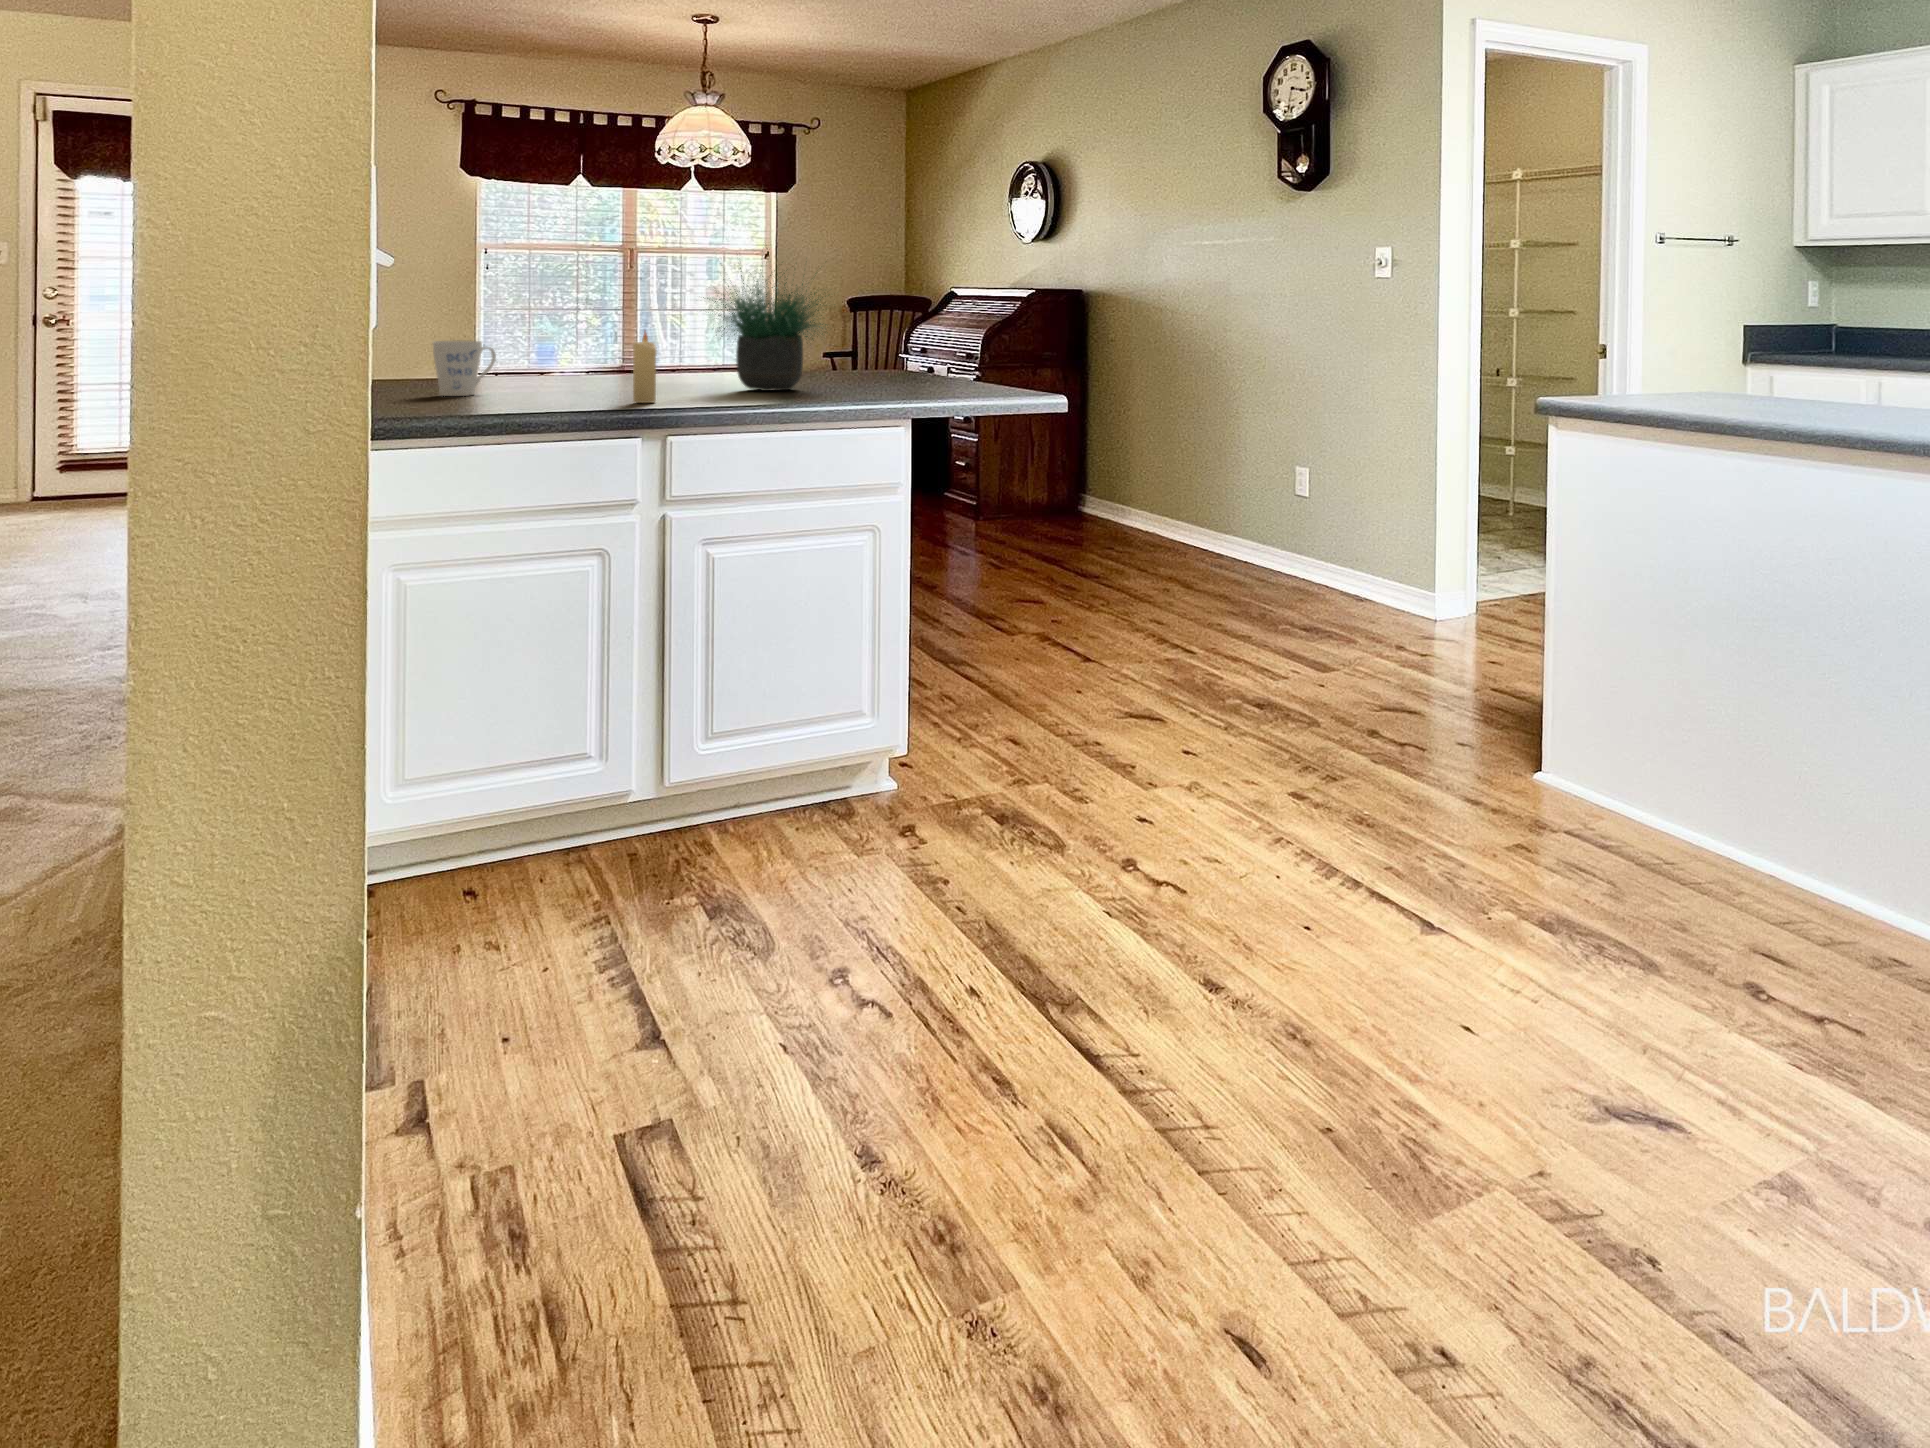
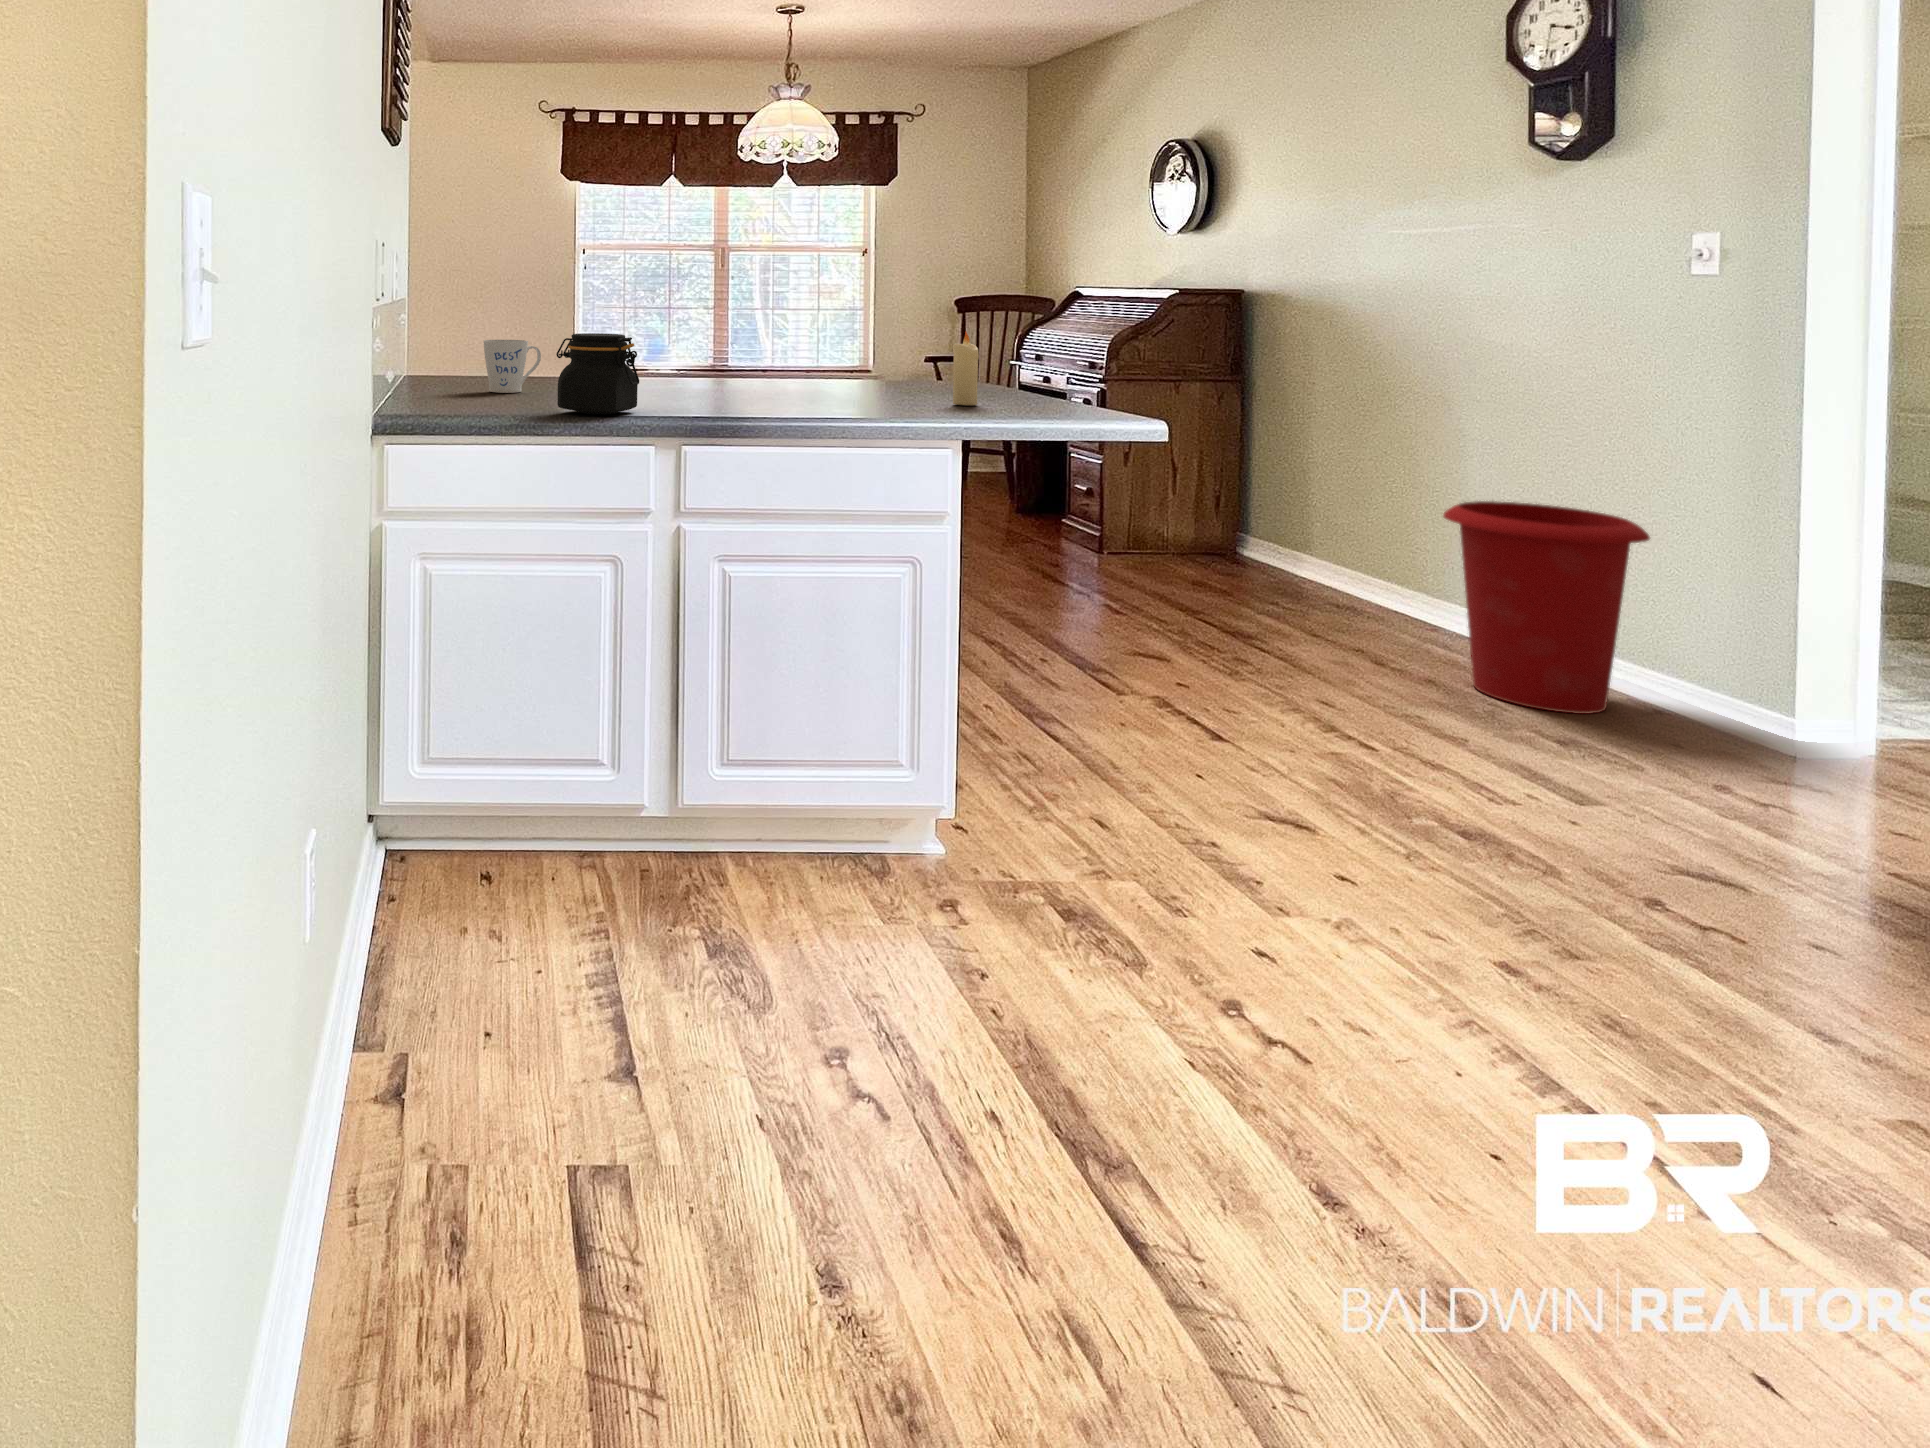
potted plant: present [703,267,826,391] -> none [725,238,904,400]
jar: none [535,331,623,411] -> present [556,333,639,414]
candle: present [633,332,657,403] -> present [953,331,979,405]
waste bin: none [1231,452,1357,609] -> present [1443,501,1650,714]

